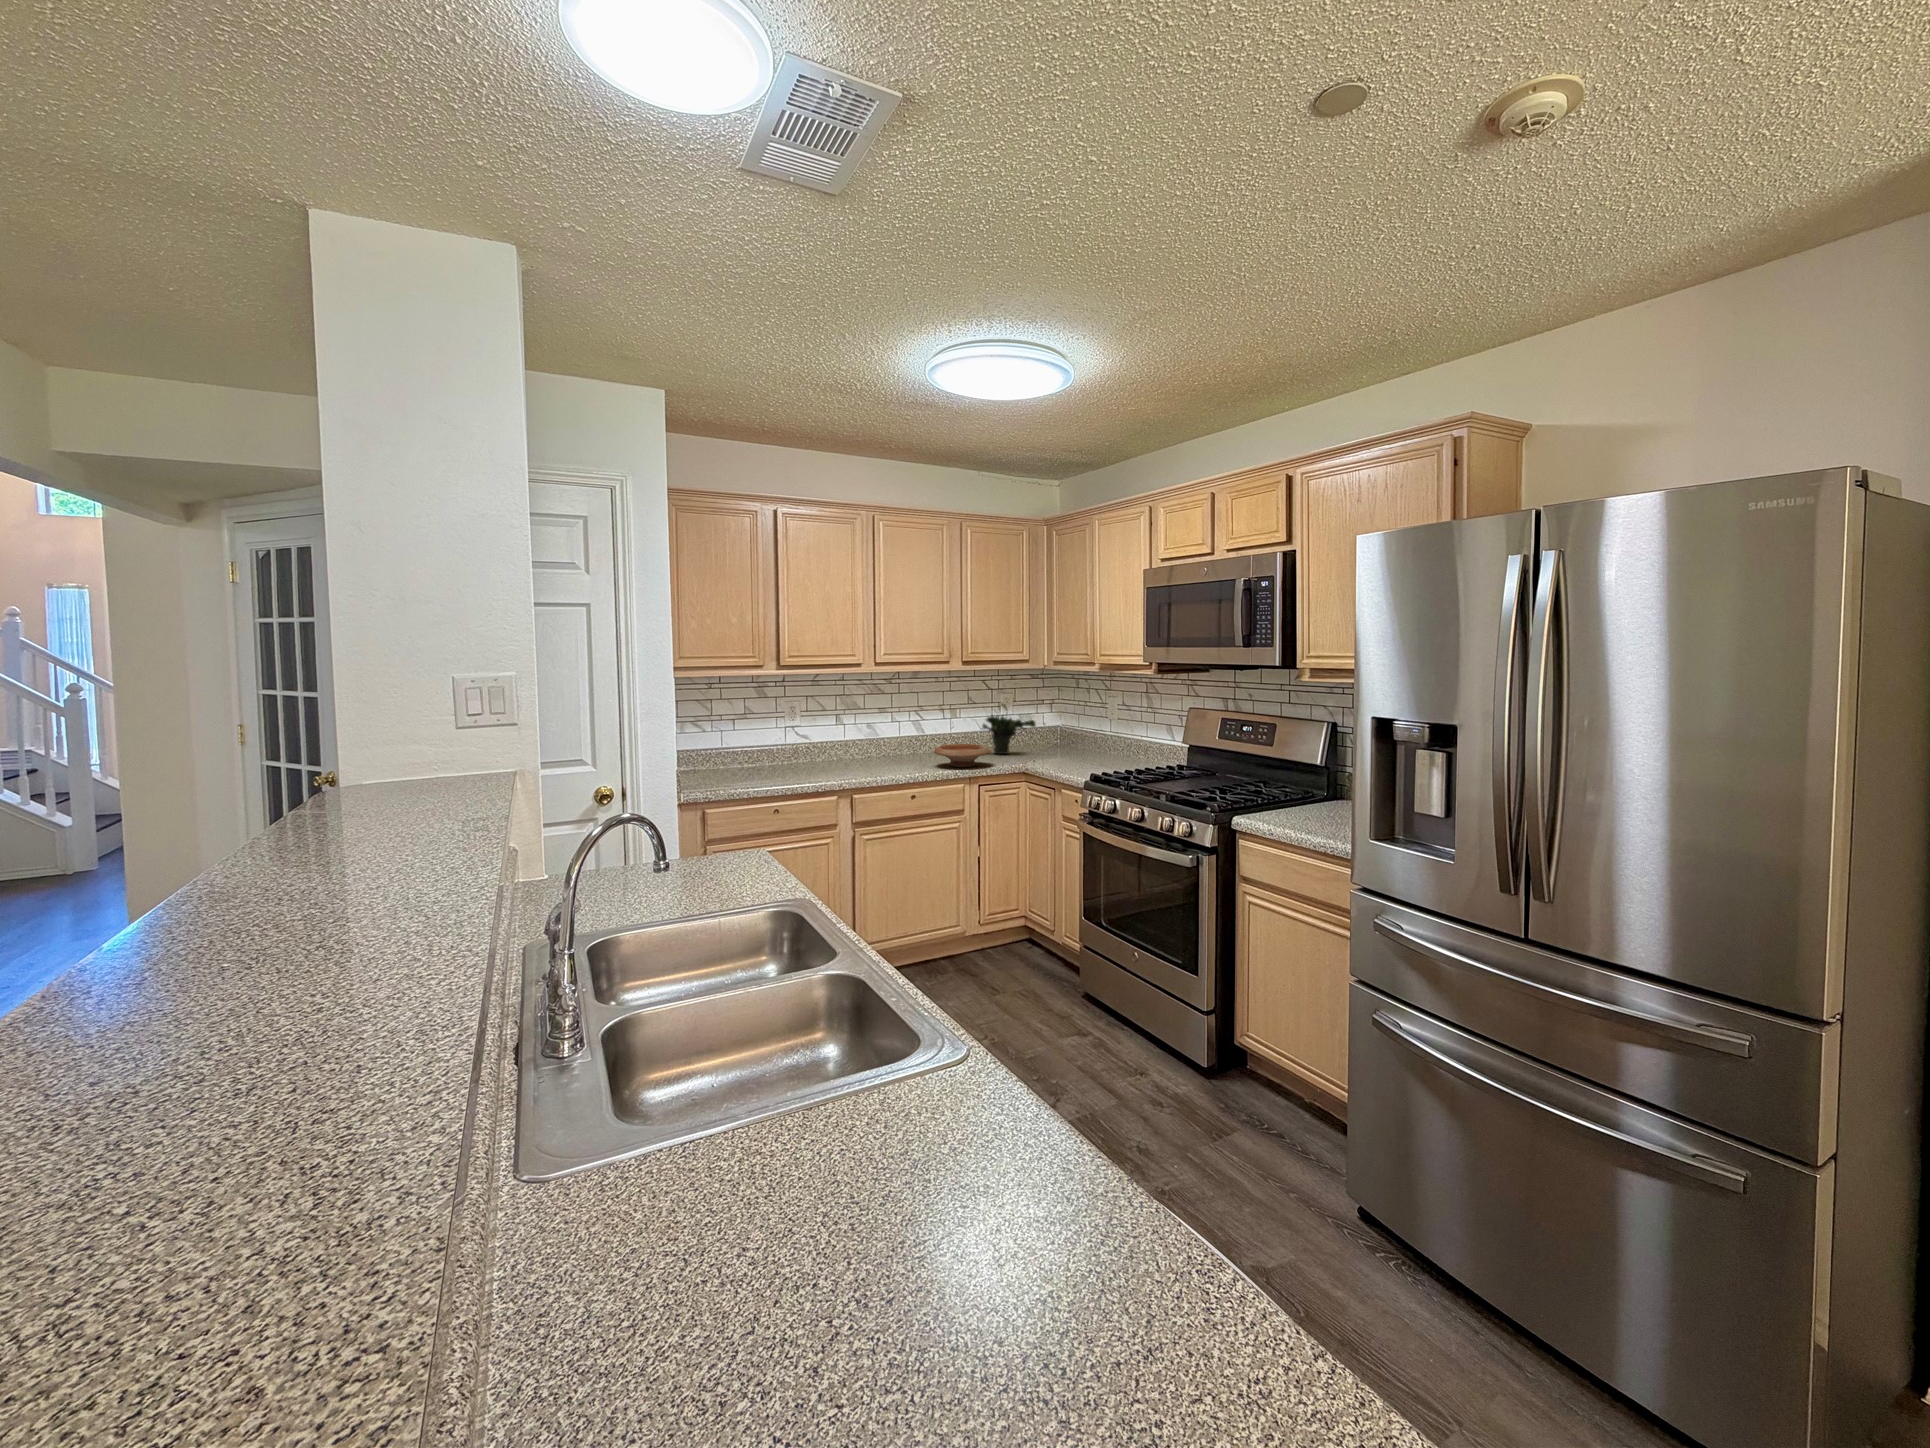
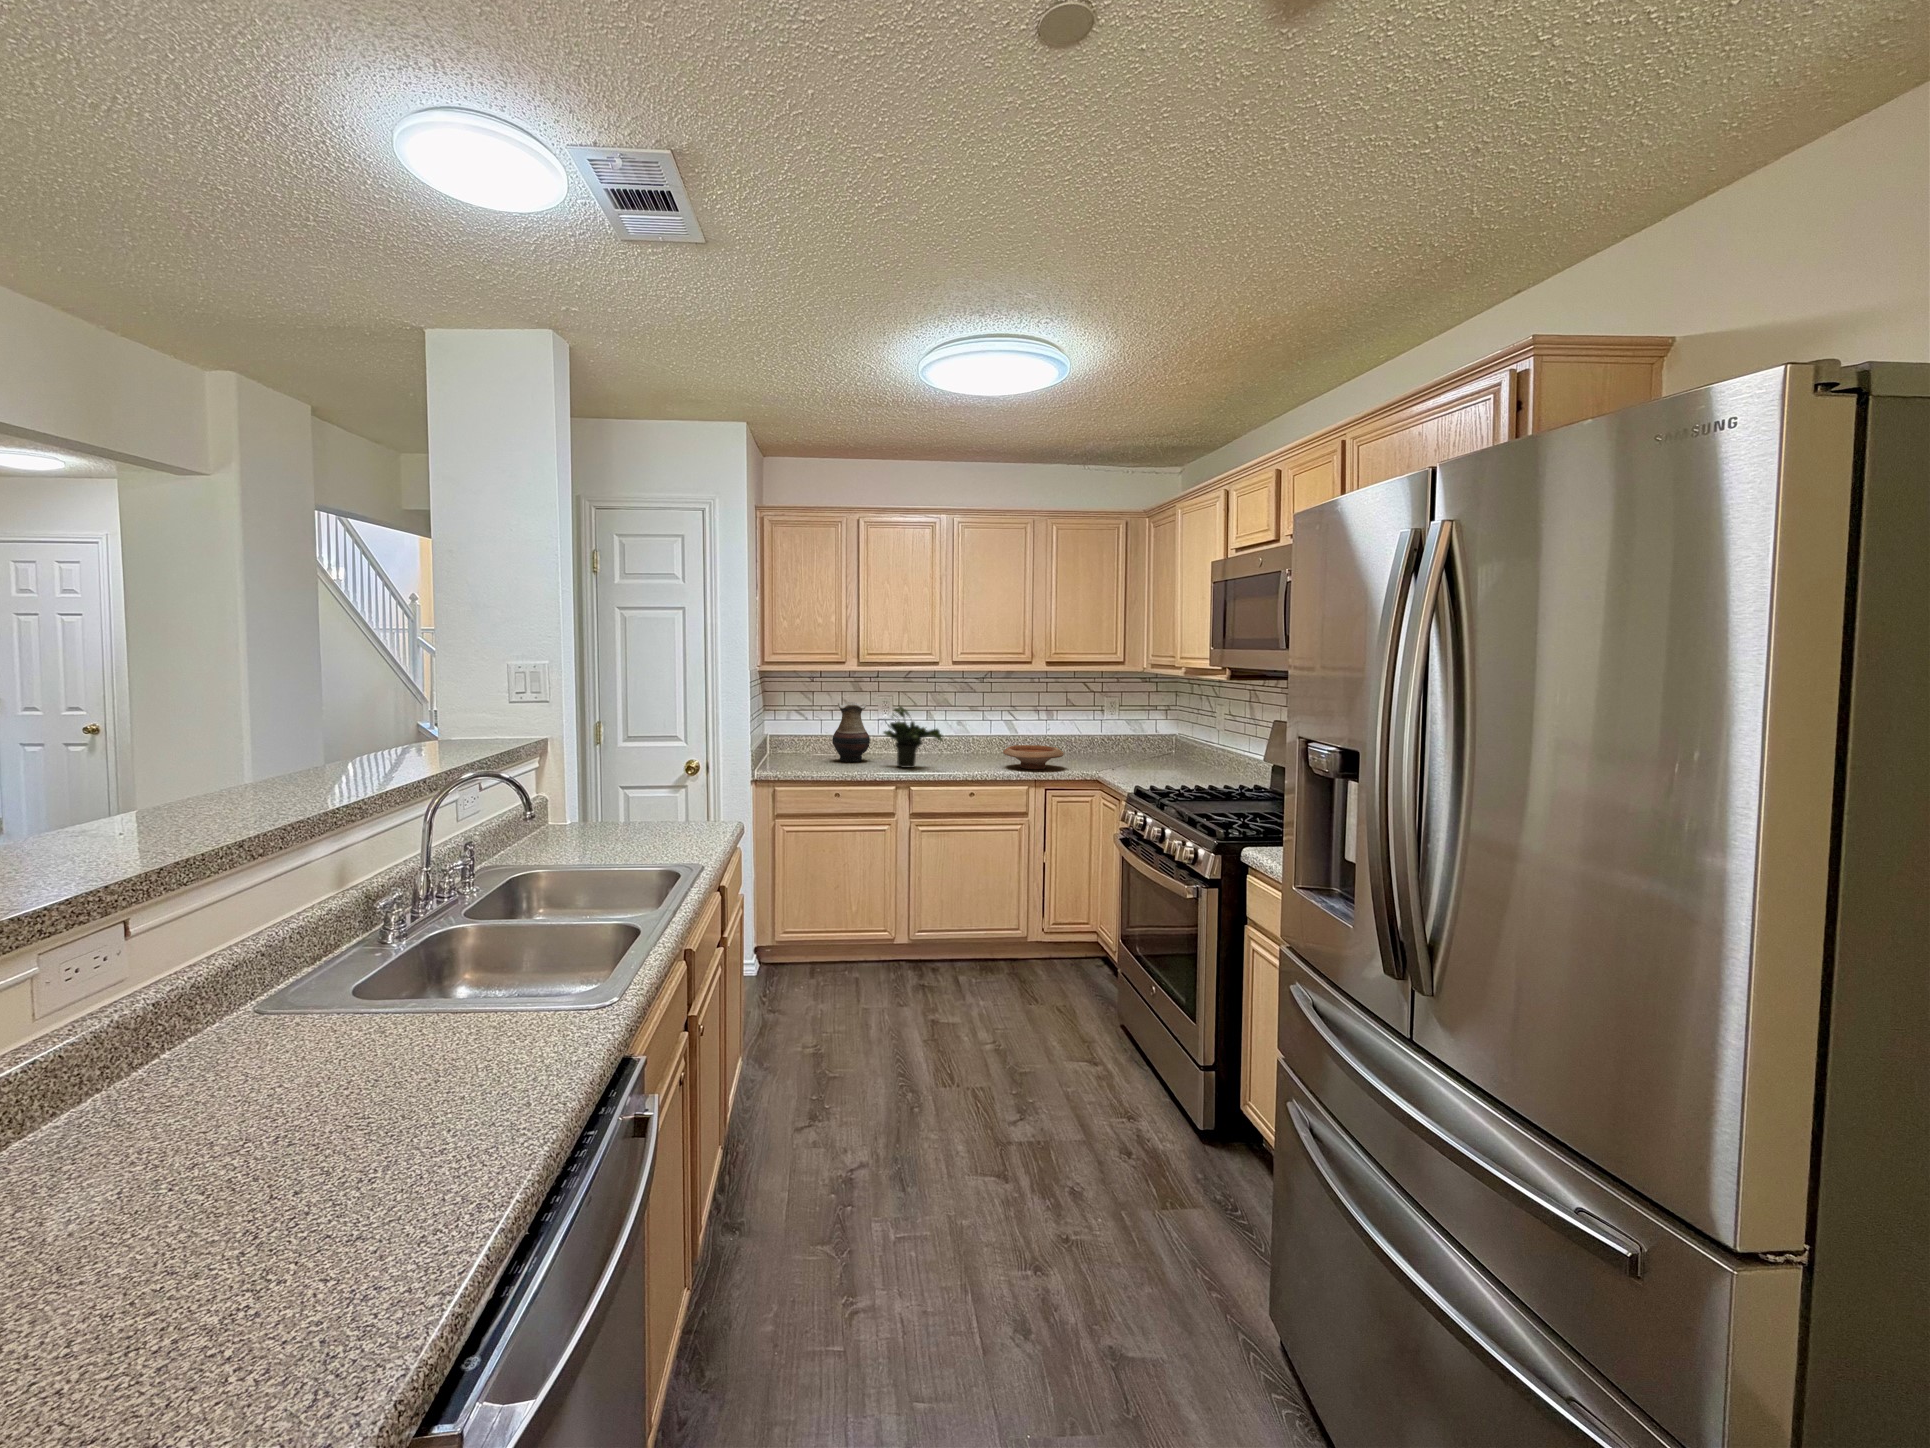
potted plant: present [982,704,1035,754] -> present [883,706,942,768]
vase: none [749,710,792,775] -> present [832,702,870,762]

